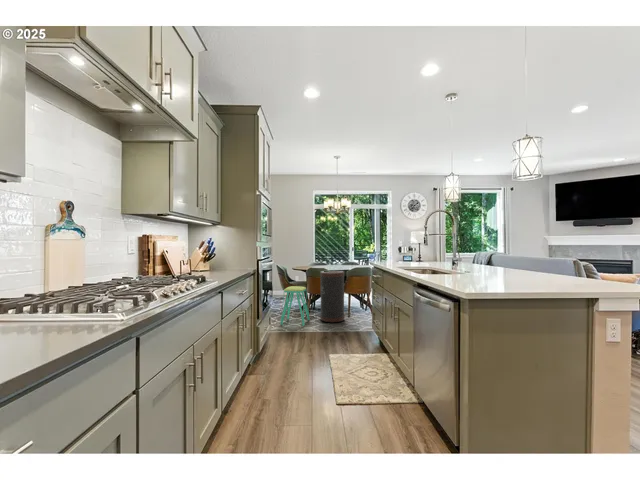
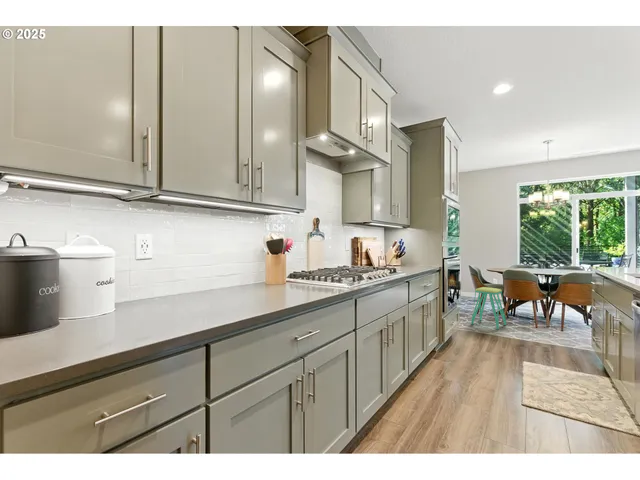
trash can: present [320,271,344,323] -> none [520,274,554,333]

